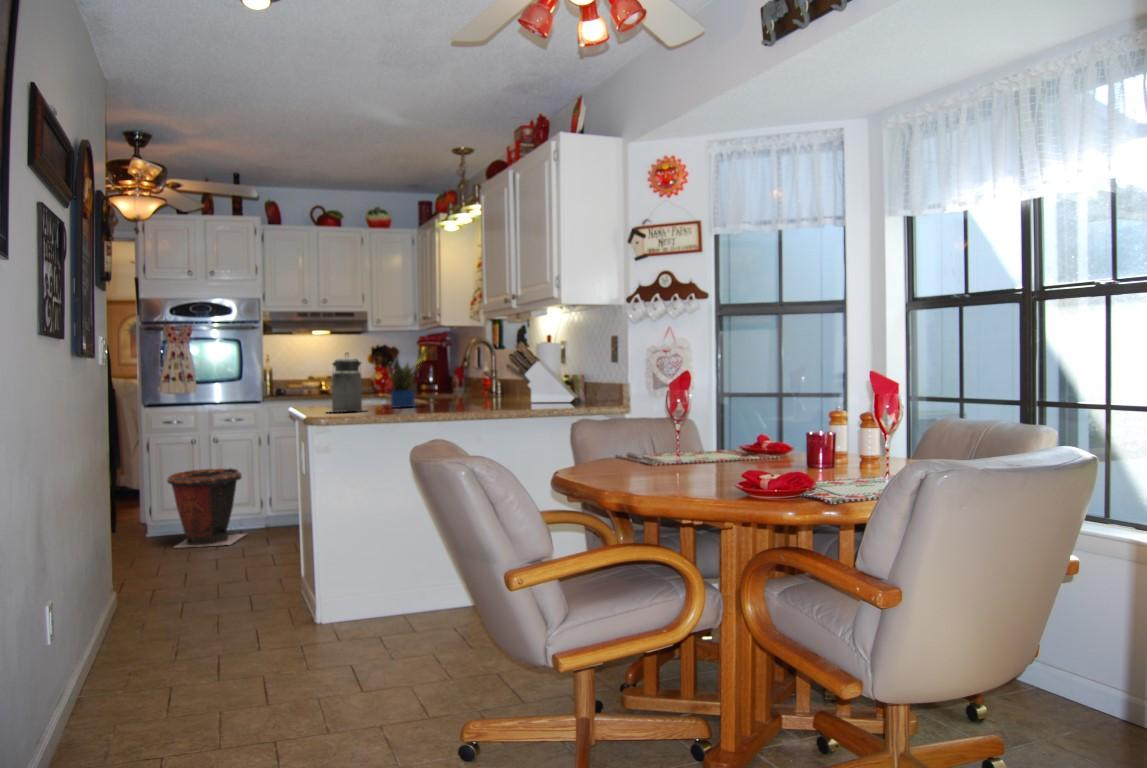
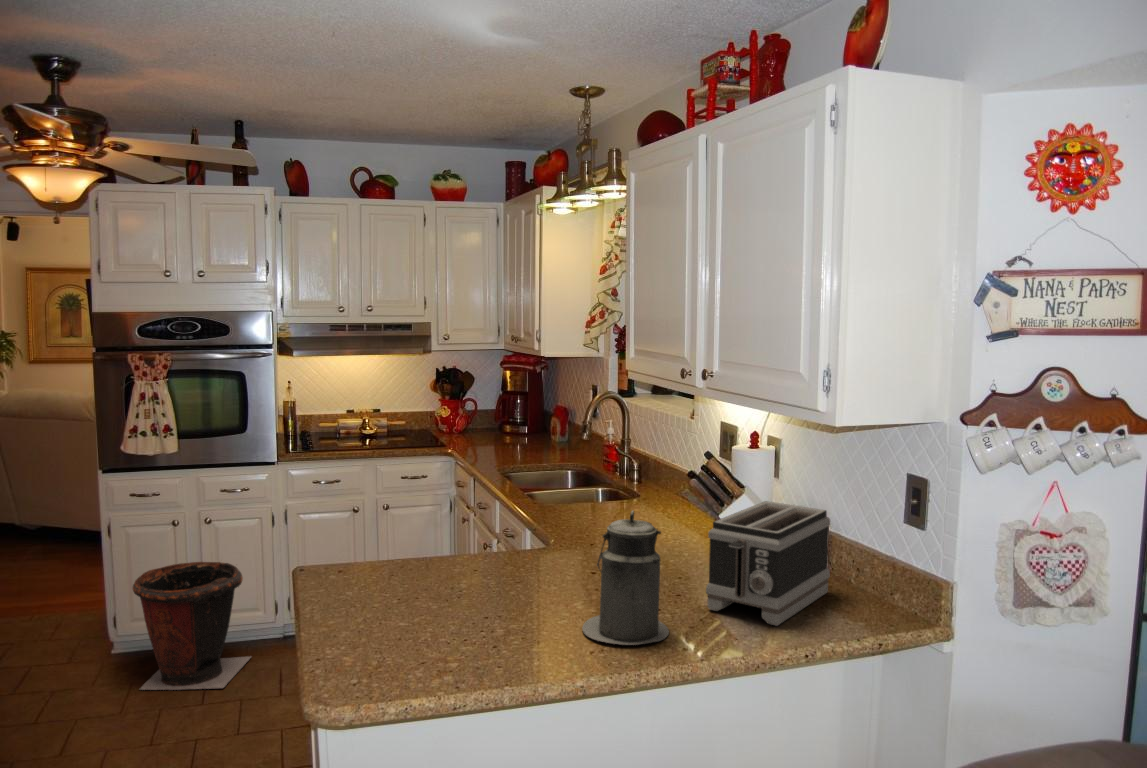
potted plant: present [388,347,428,408] -> none [468,463,545,586]
canister: present [328,353,366,412] -> present [582,511,669,645]
toaster: none [510,358,579,406] -> present [706,501,830,626]

